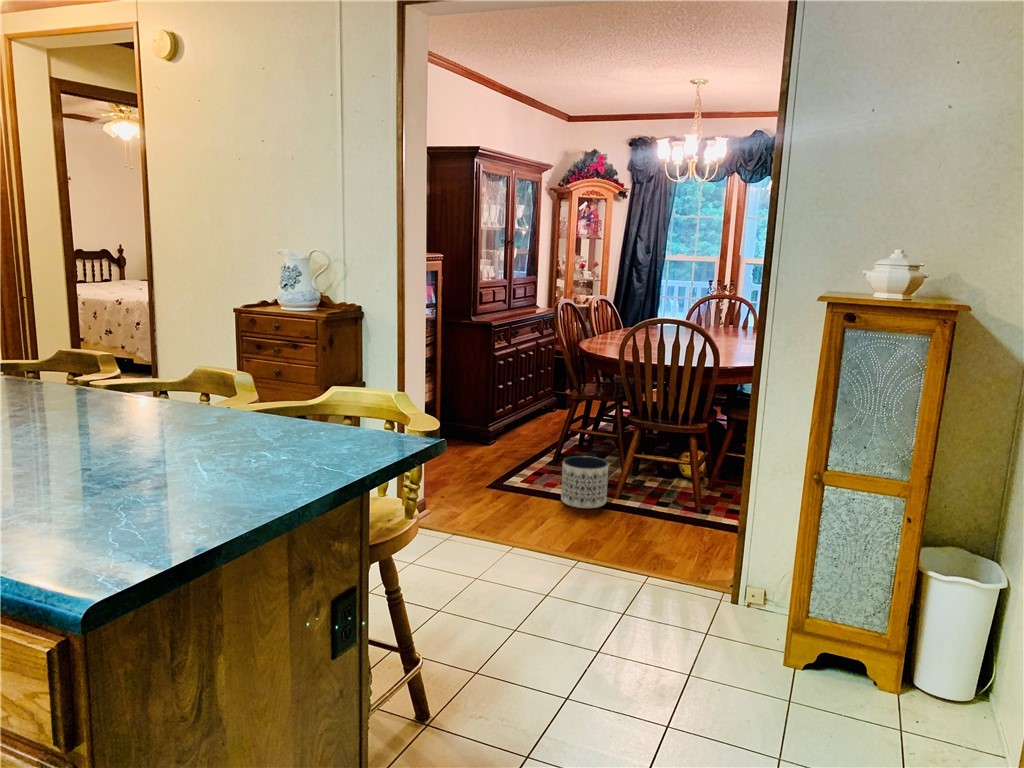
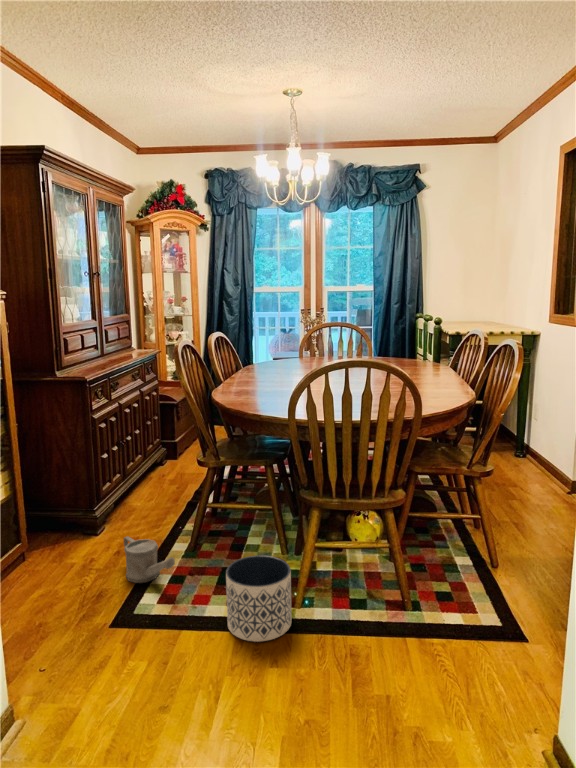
watering can: none [503,441,535,472] -> present [124,537,175,583]

